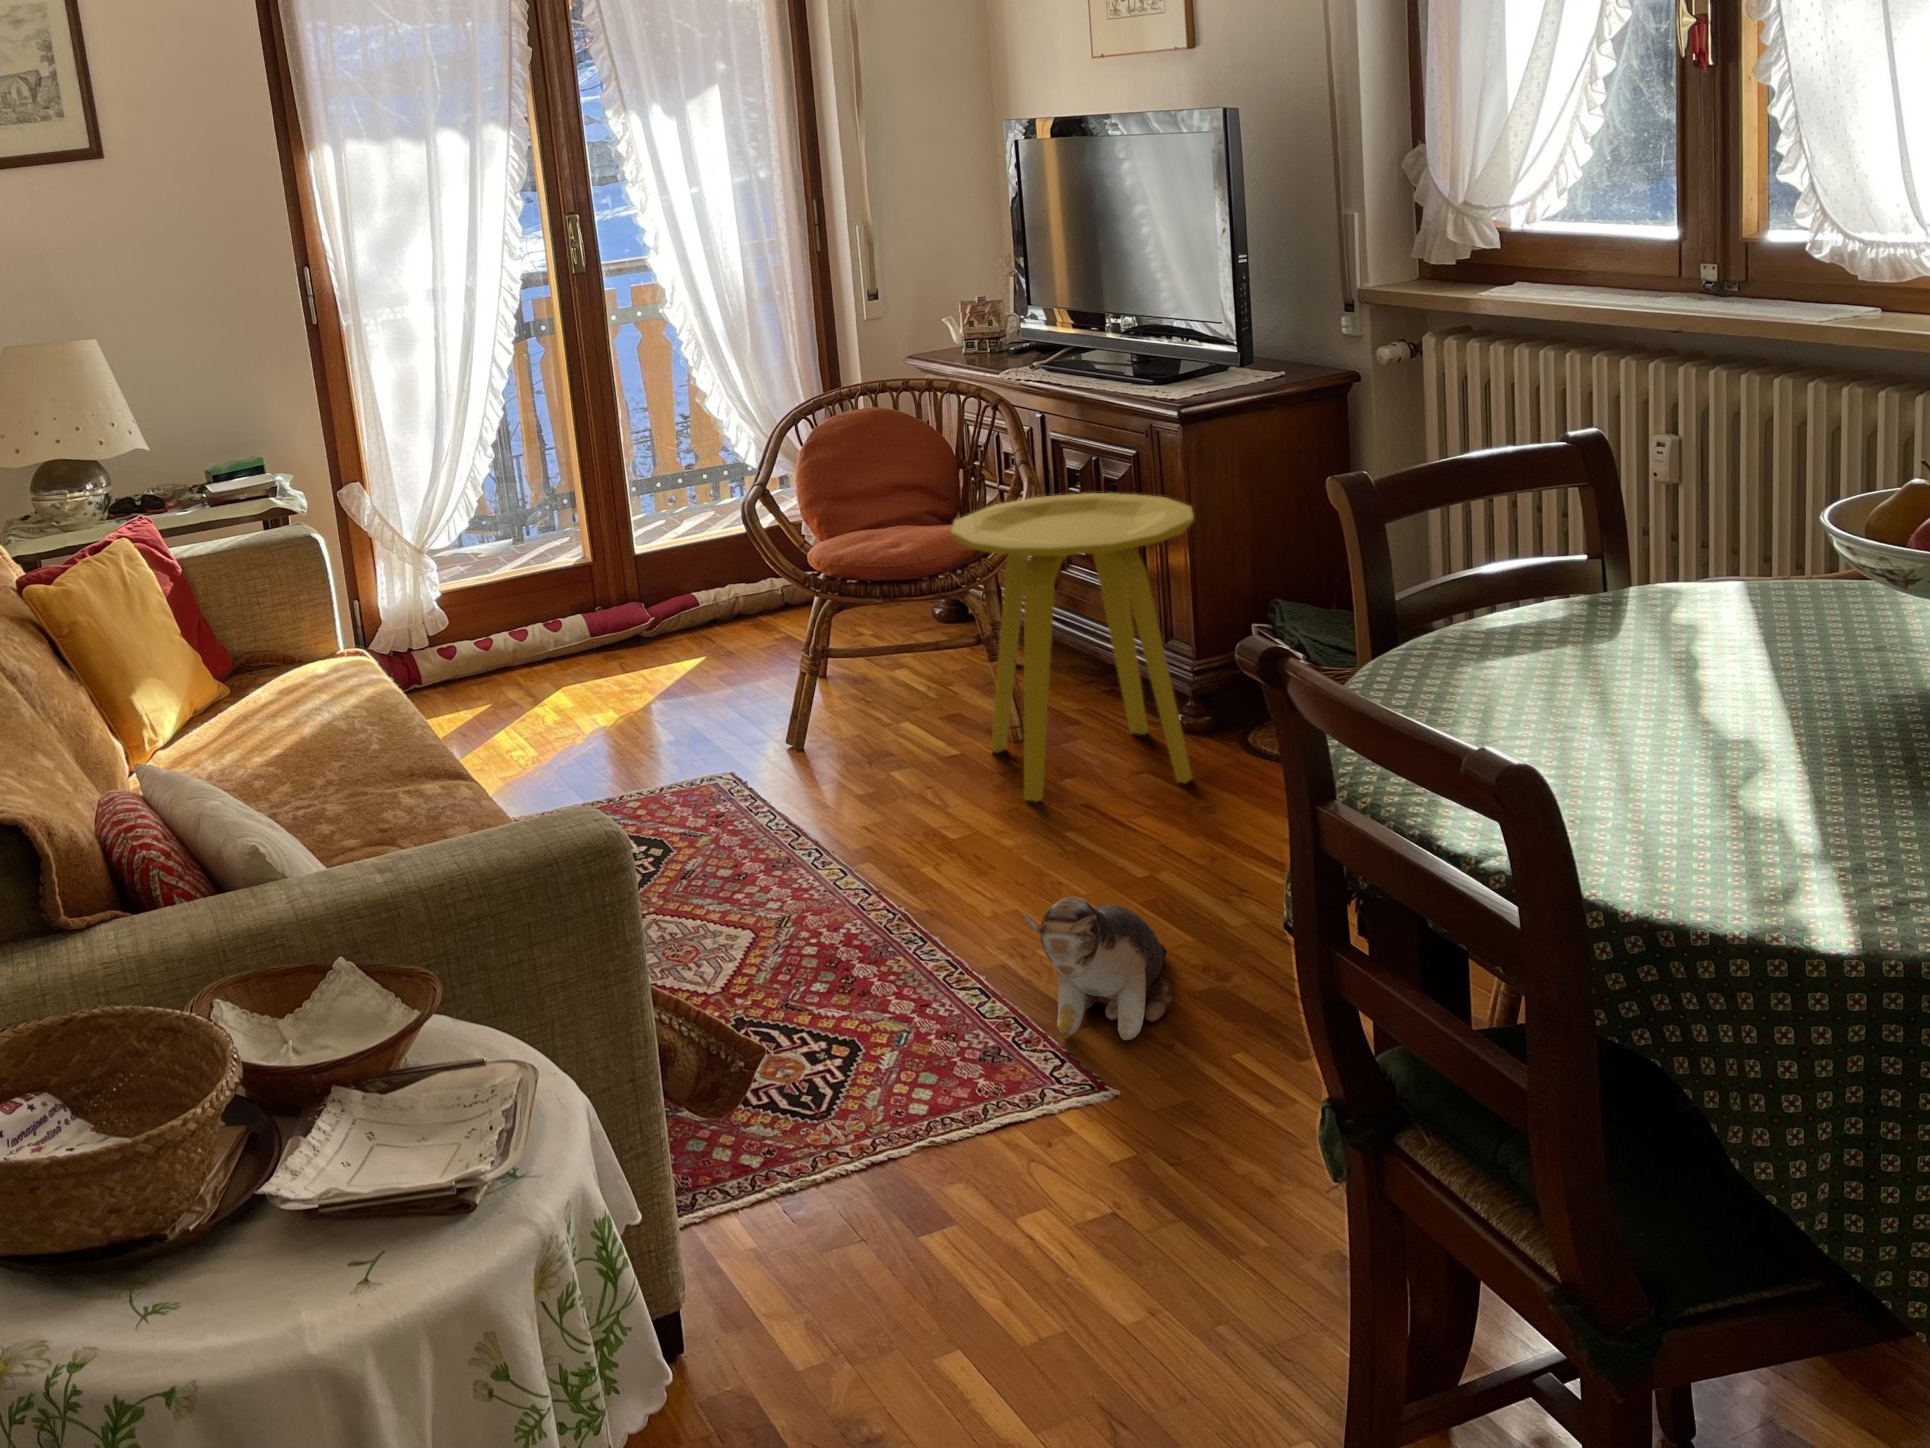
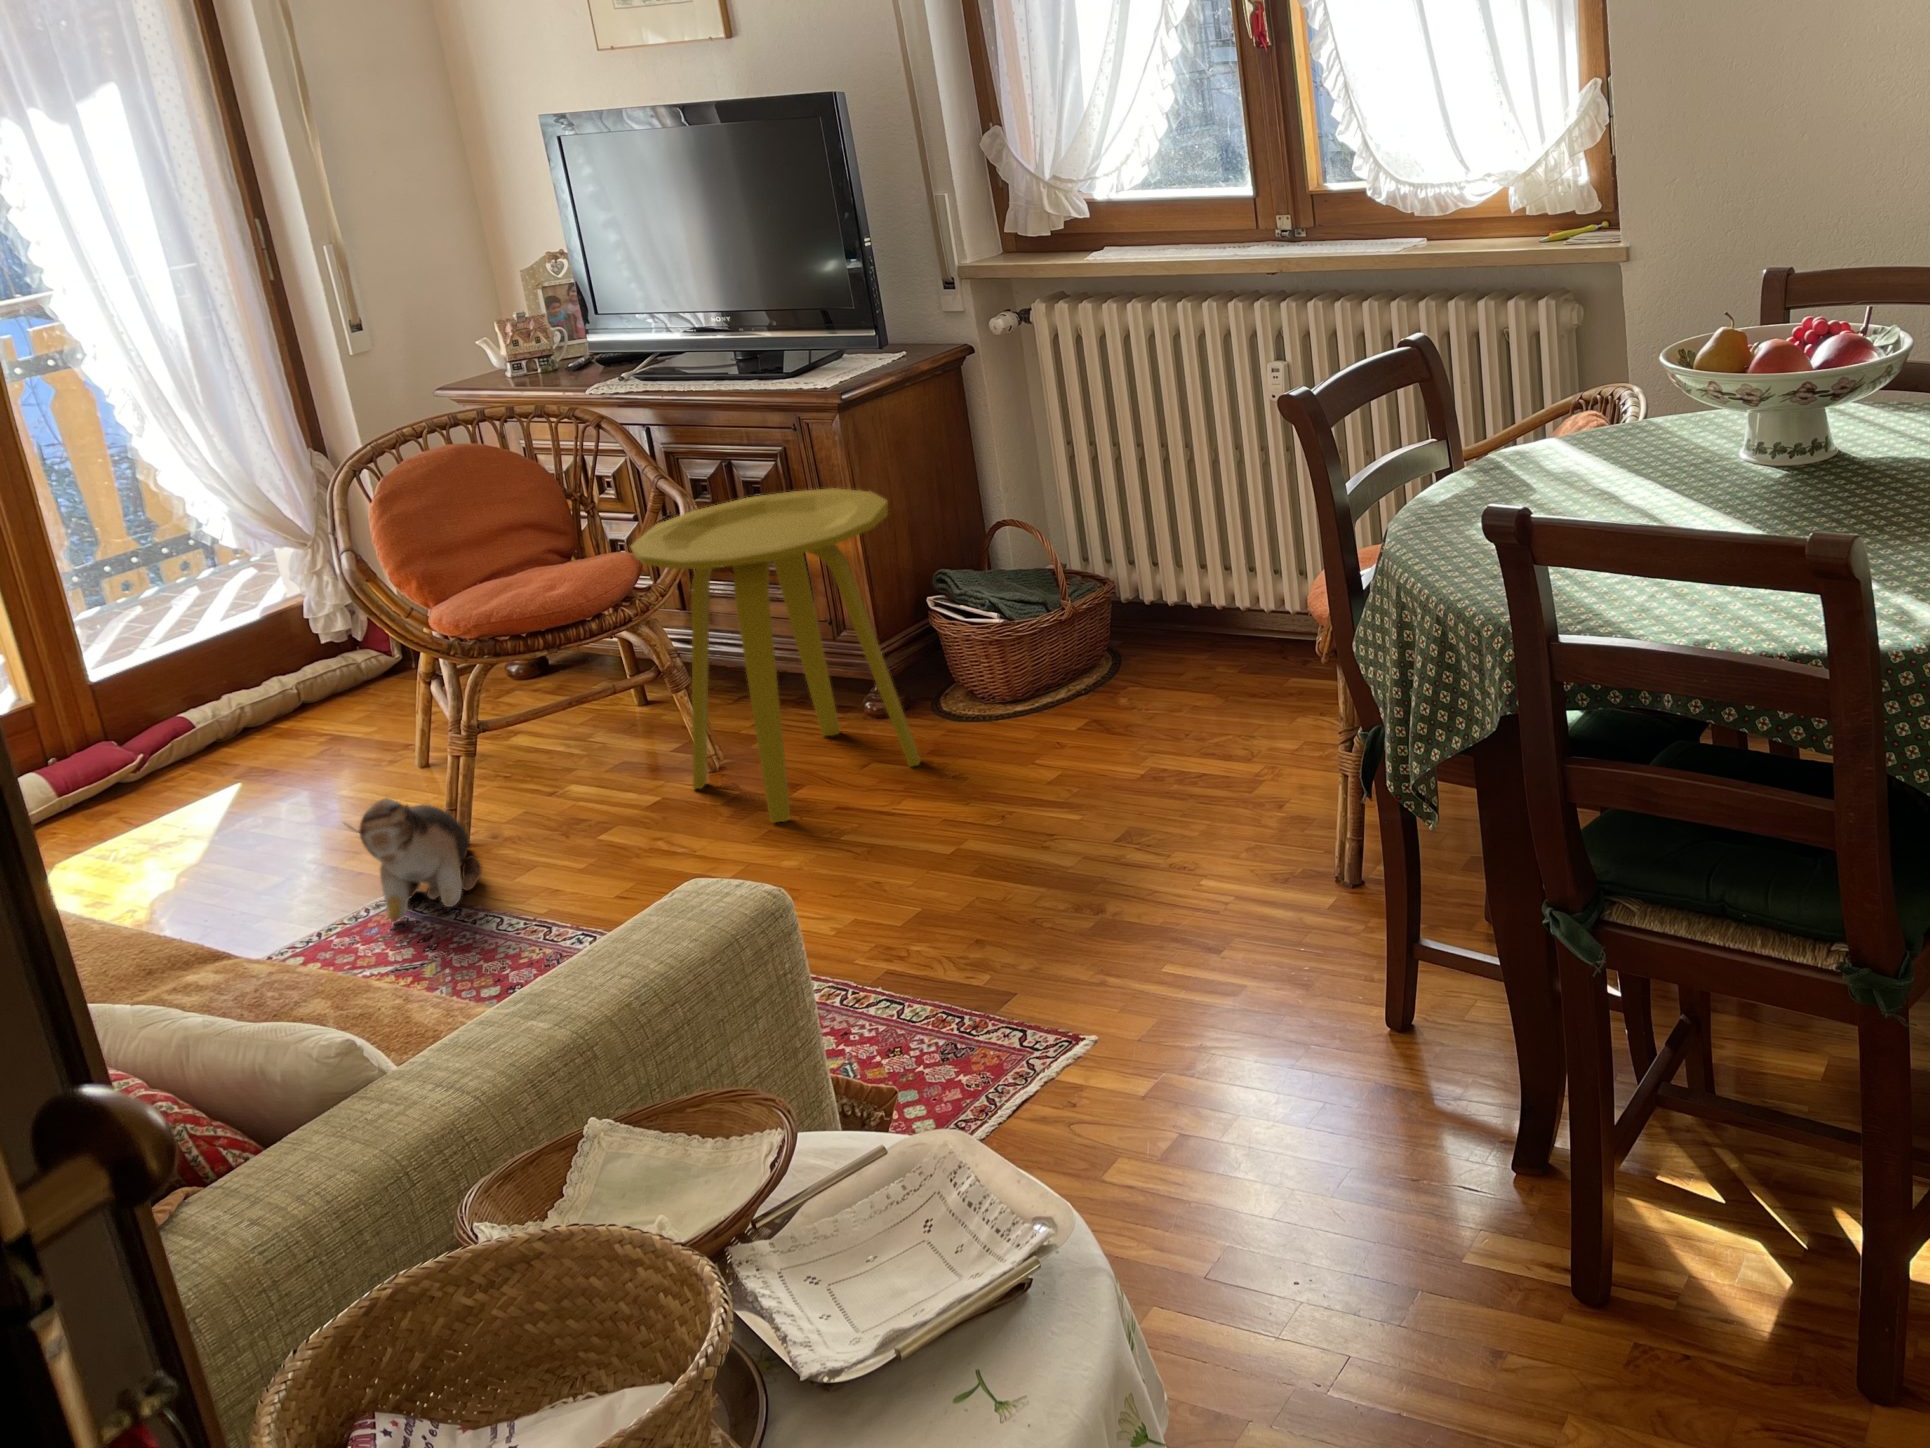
plush toy: present [1023,895,1172,1040] -> present [345,798,482,921]

